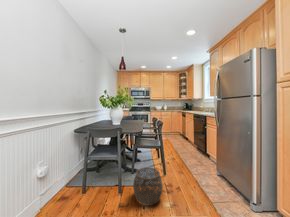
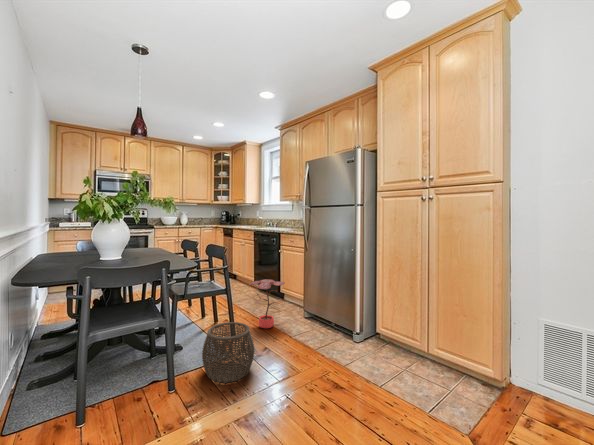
potted plant: none [177,145,199,176] -> present [249,279,285,328]

